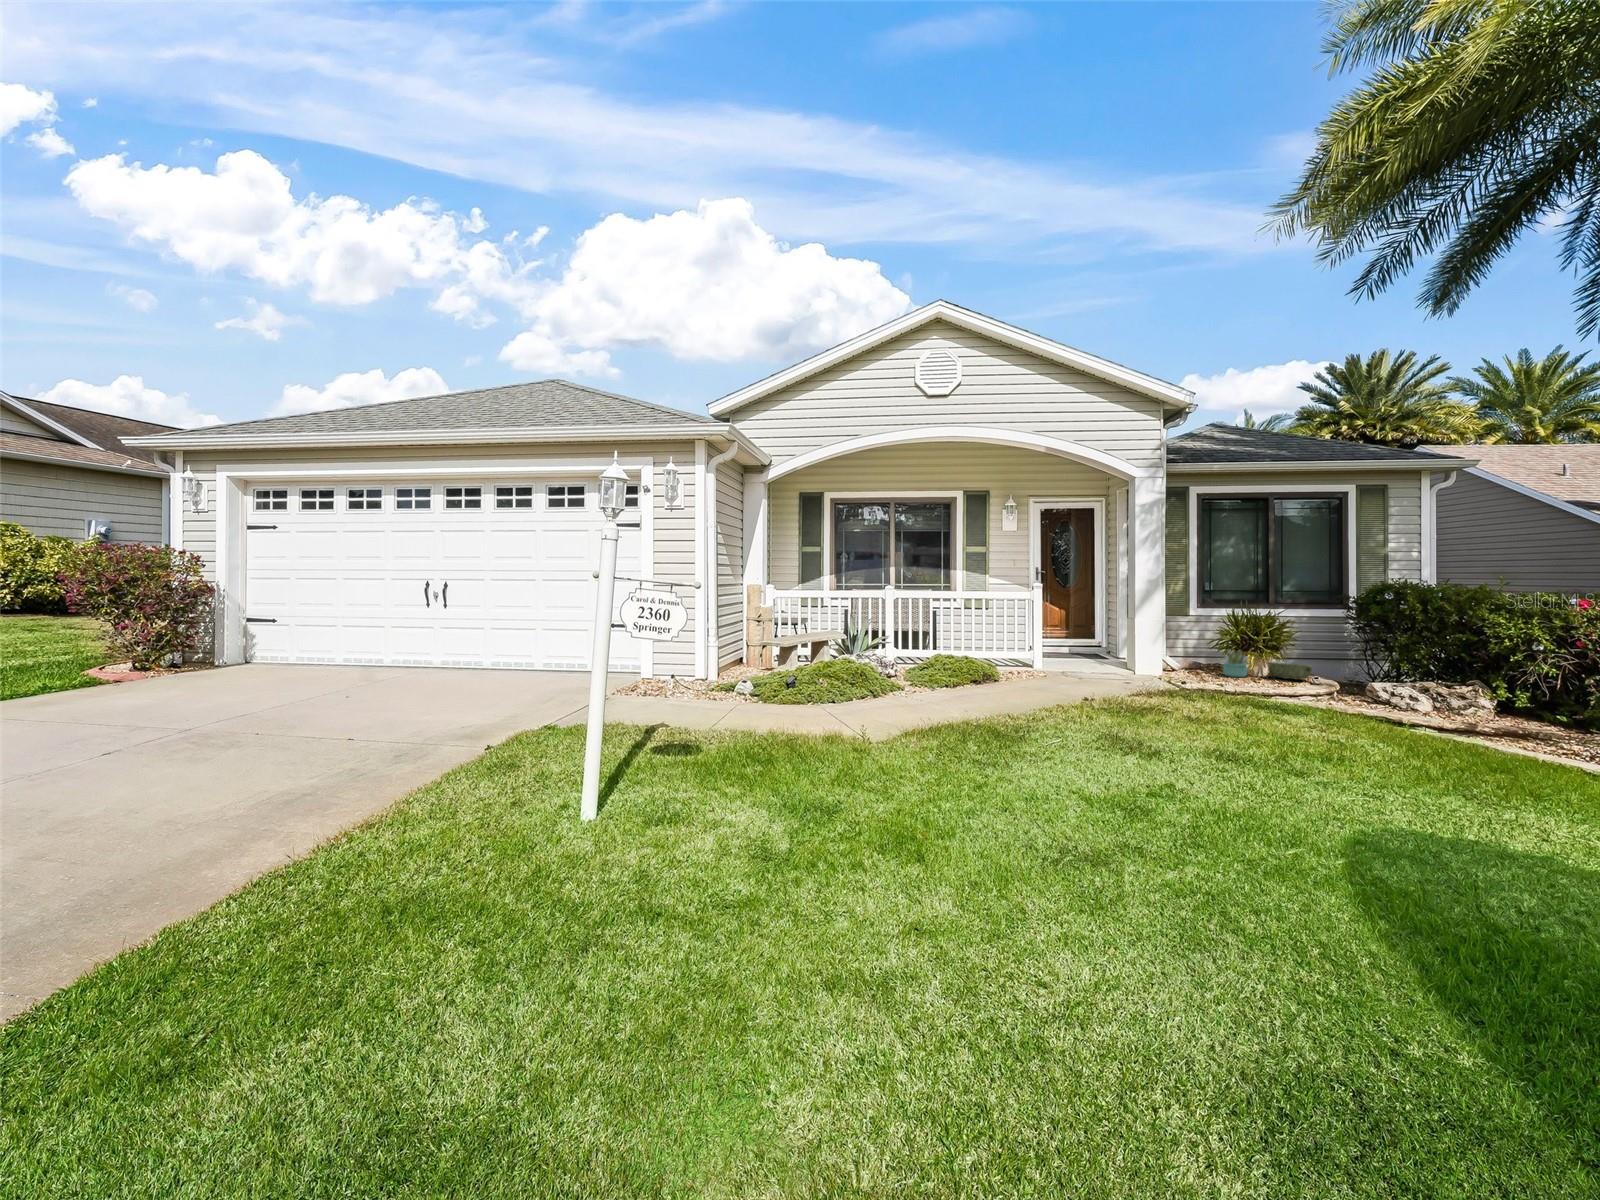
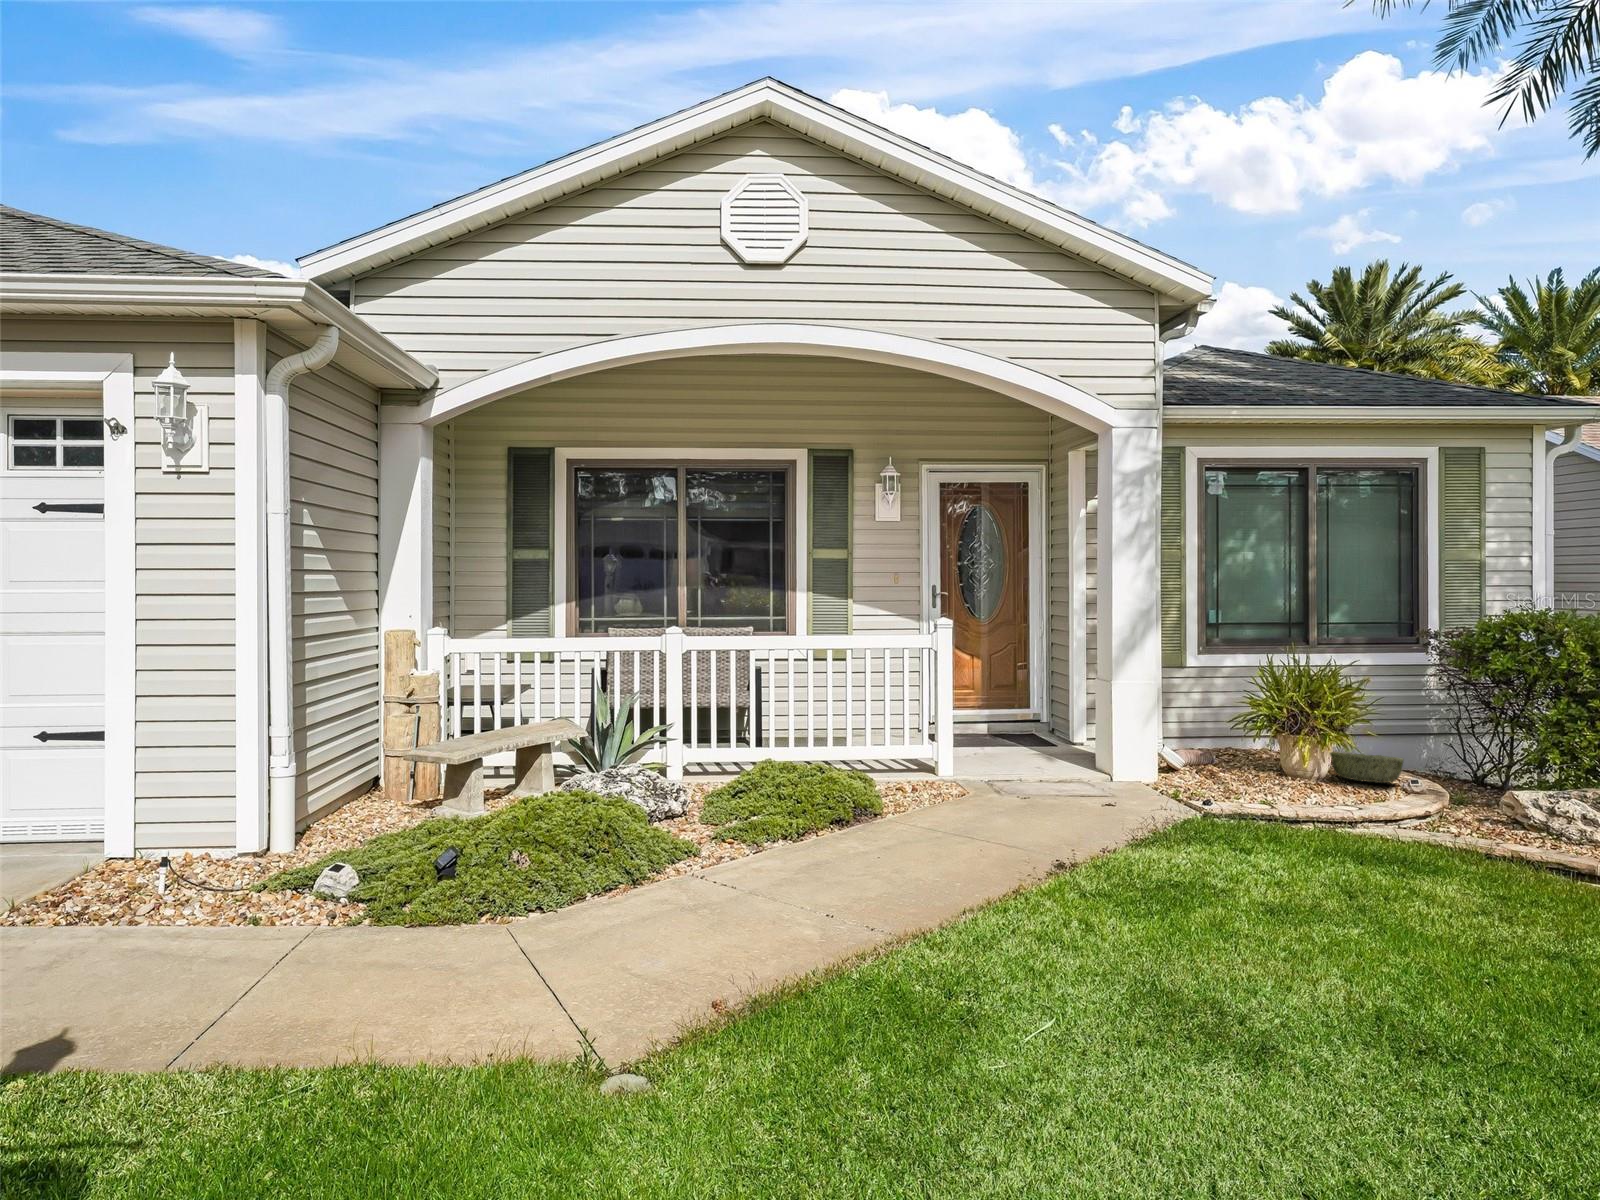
decorative plant: present [1219,651,1250,677] -> none [1250,734,1307,781]

